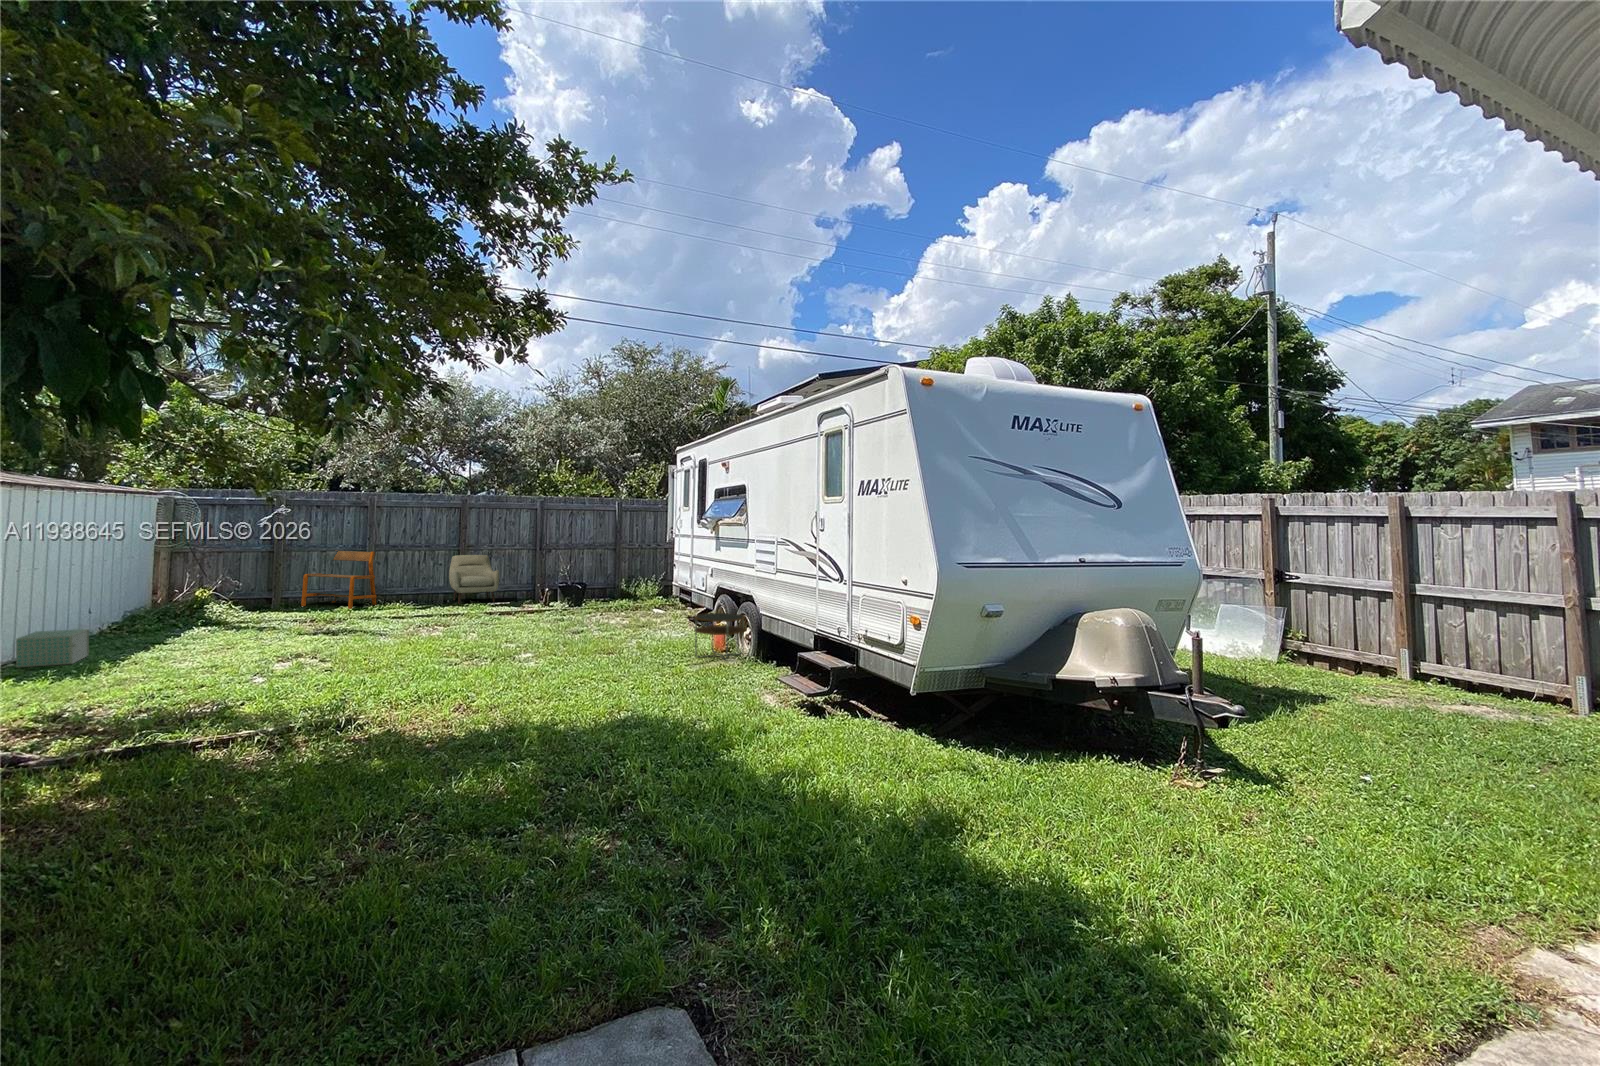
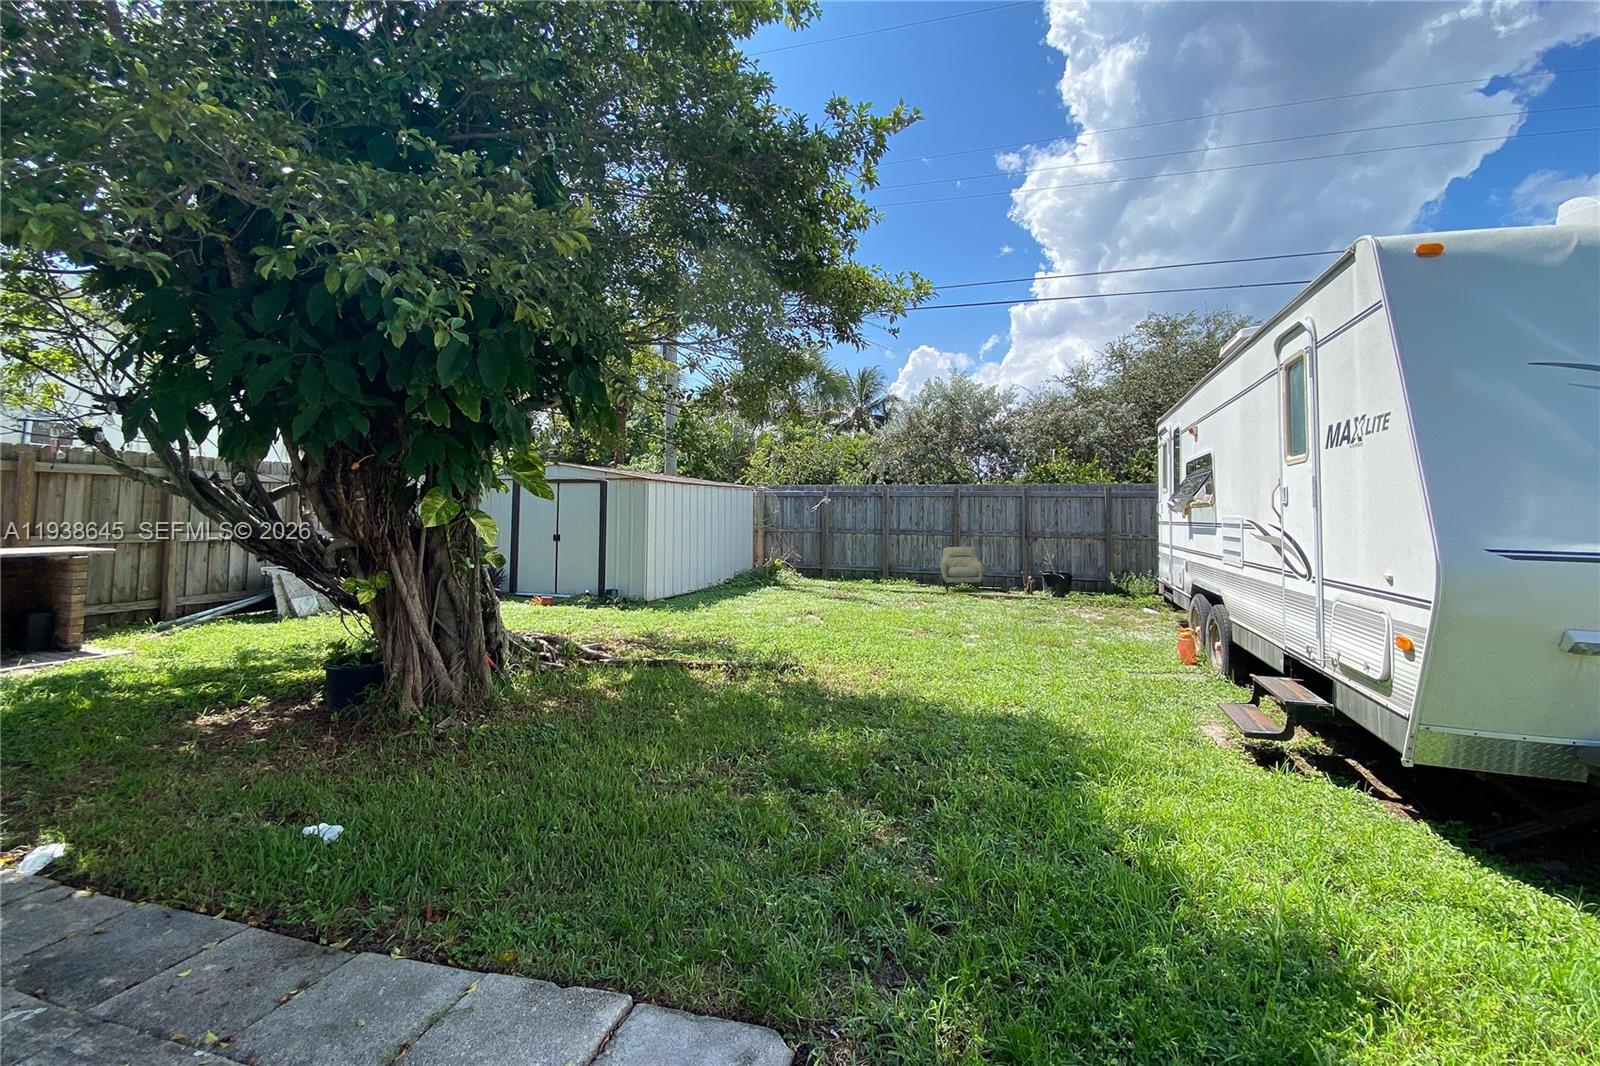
bench: present [301,551,377,609] -> none [830,543,882,593]
side table: present [694,613,745,660] -> none [1142,615,1214,675]
storage box: present [16,629,89,667] -> none [642,598,681,622]

